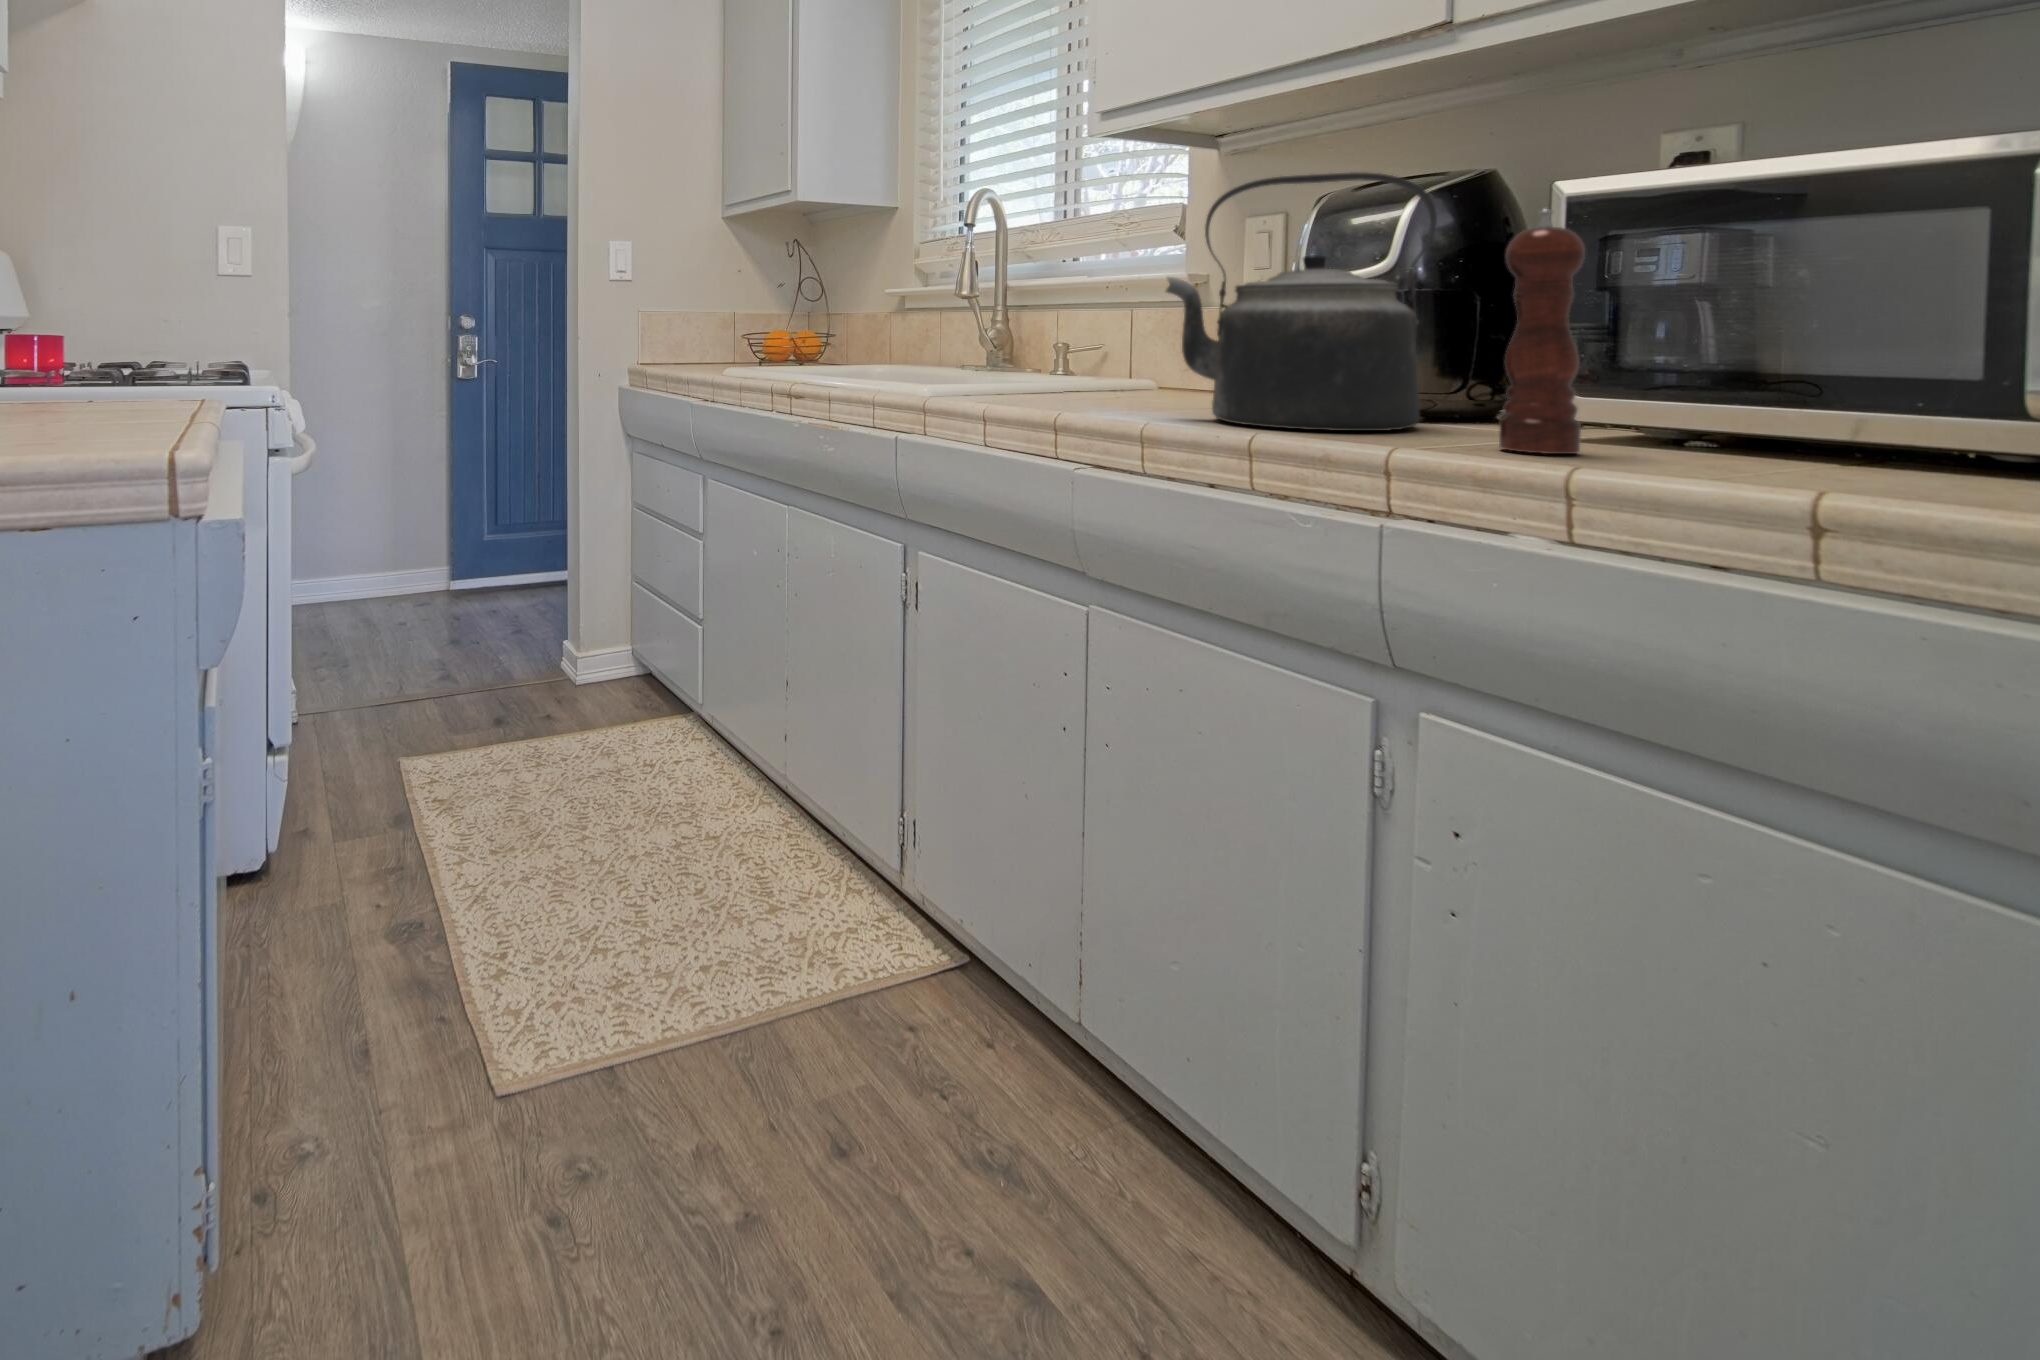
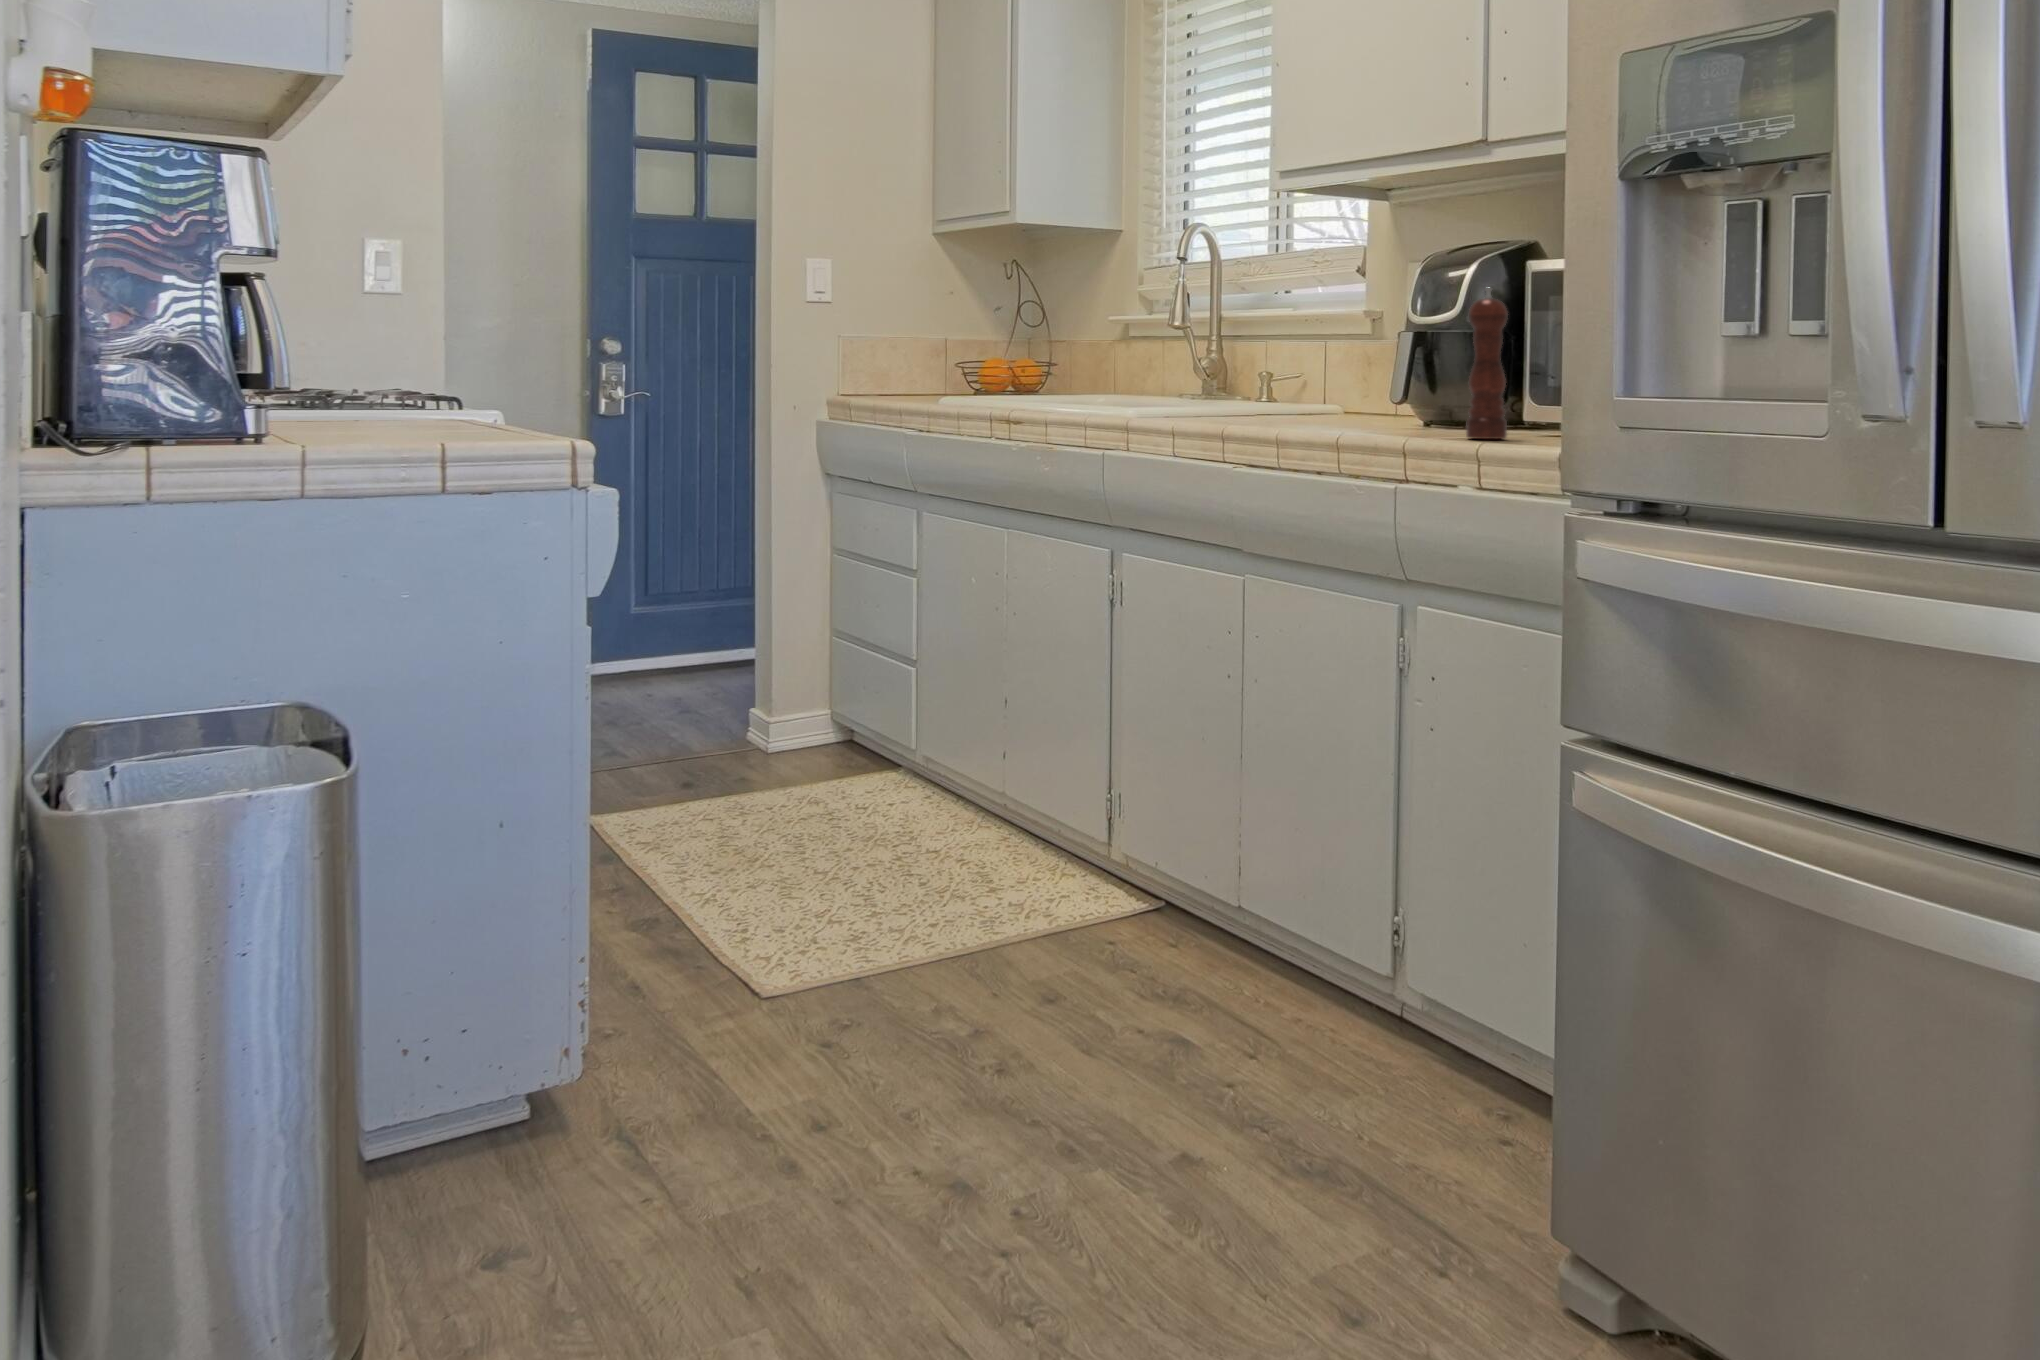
kettle: present [1166,172,1437,431] -> none [1296,251,1465,432]

